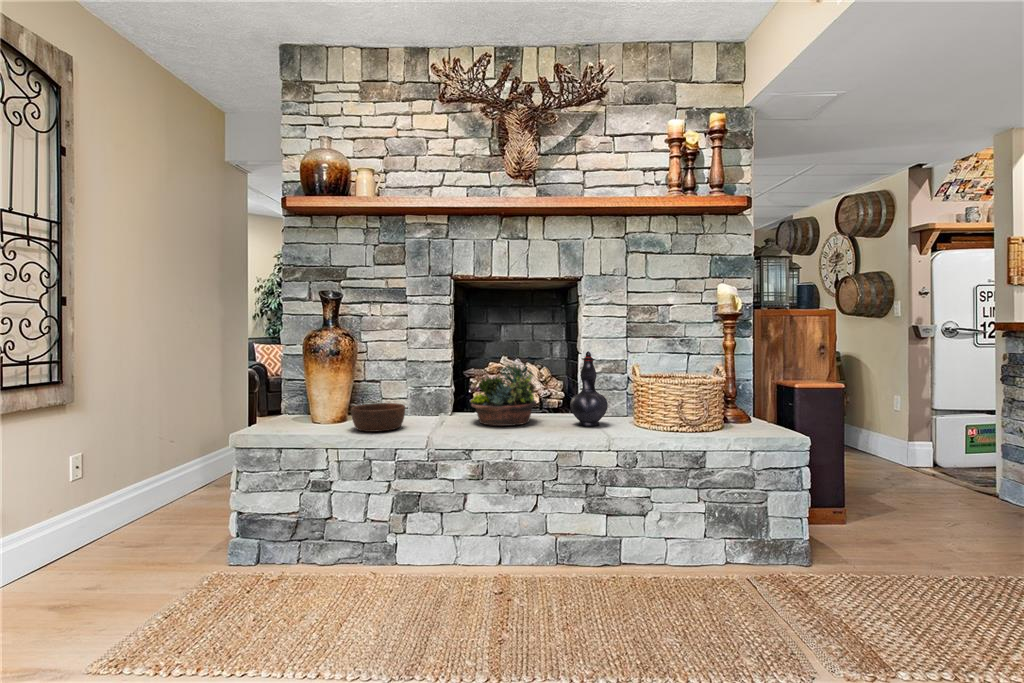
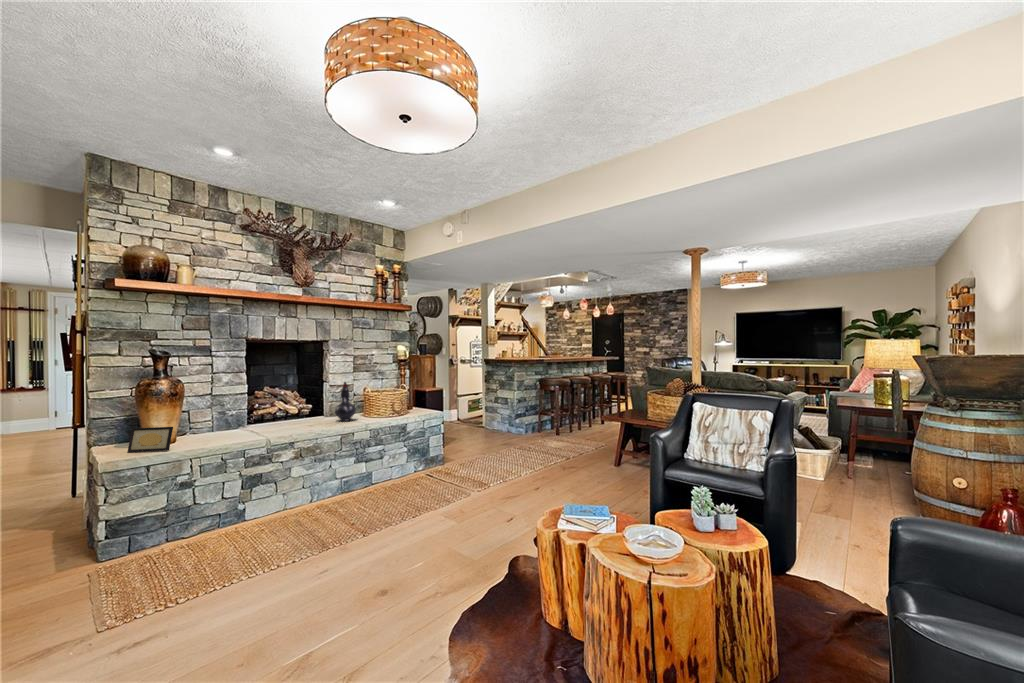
succulent planter: present [471,364,537,426] -> none [271,390,316,428]
picture frame: none [280,397,316,434] -> present [128,427,173,452]
wooden bowl: present [351,403,405,432] -> none [195,423,237,443]

